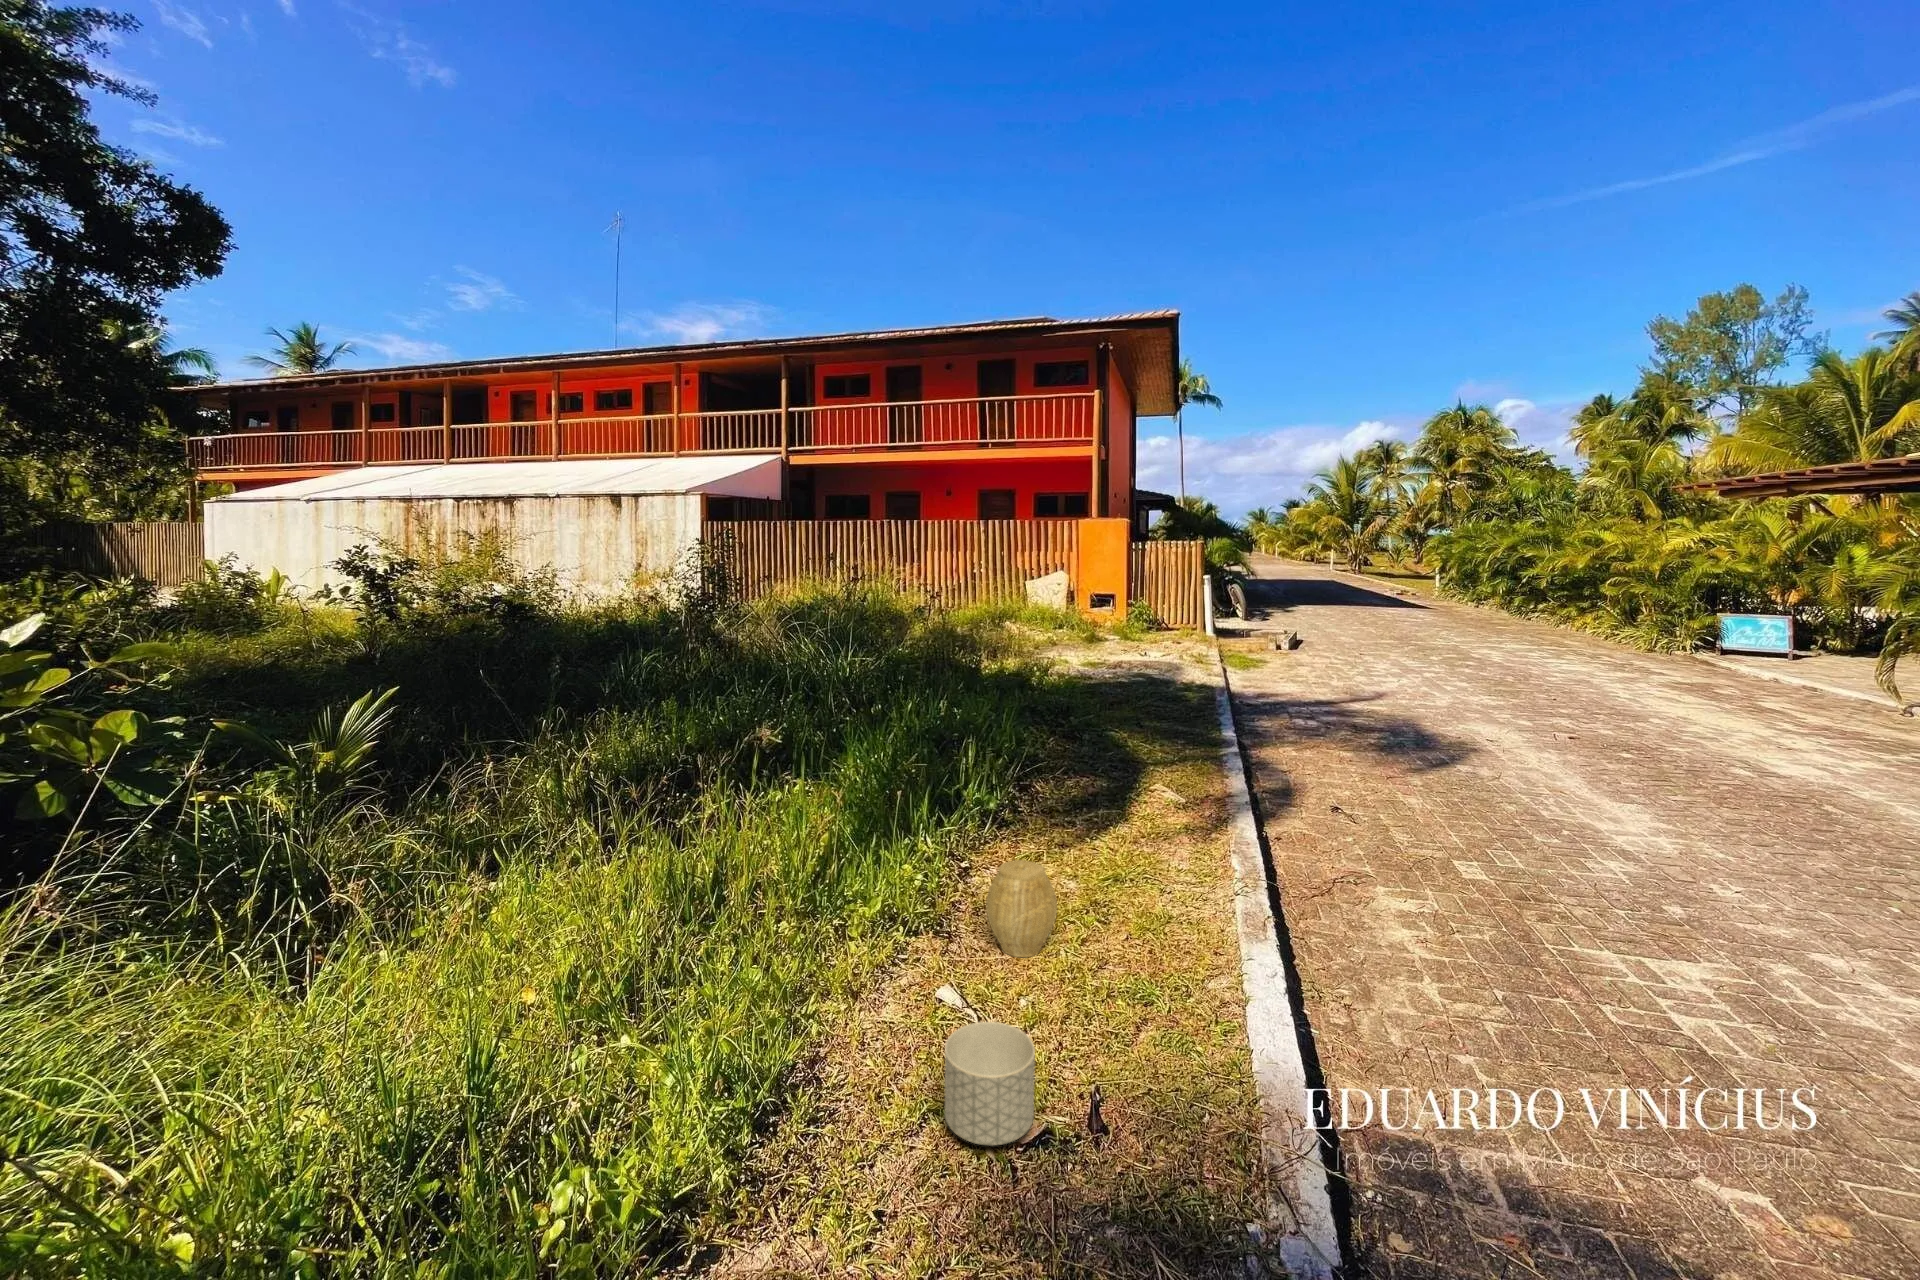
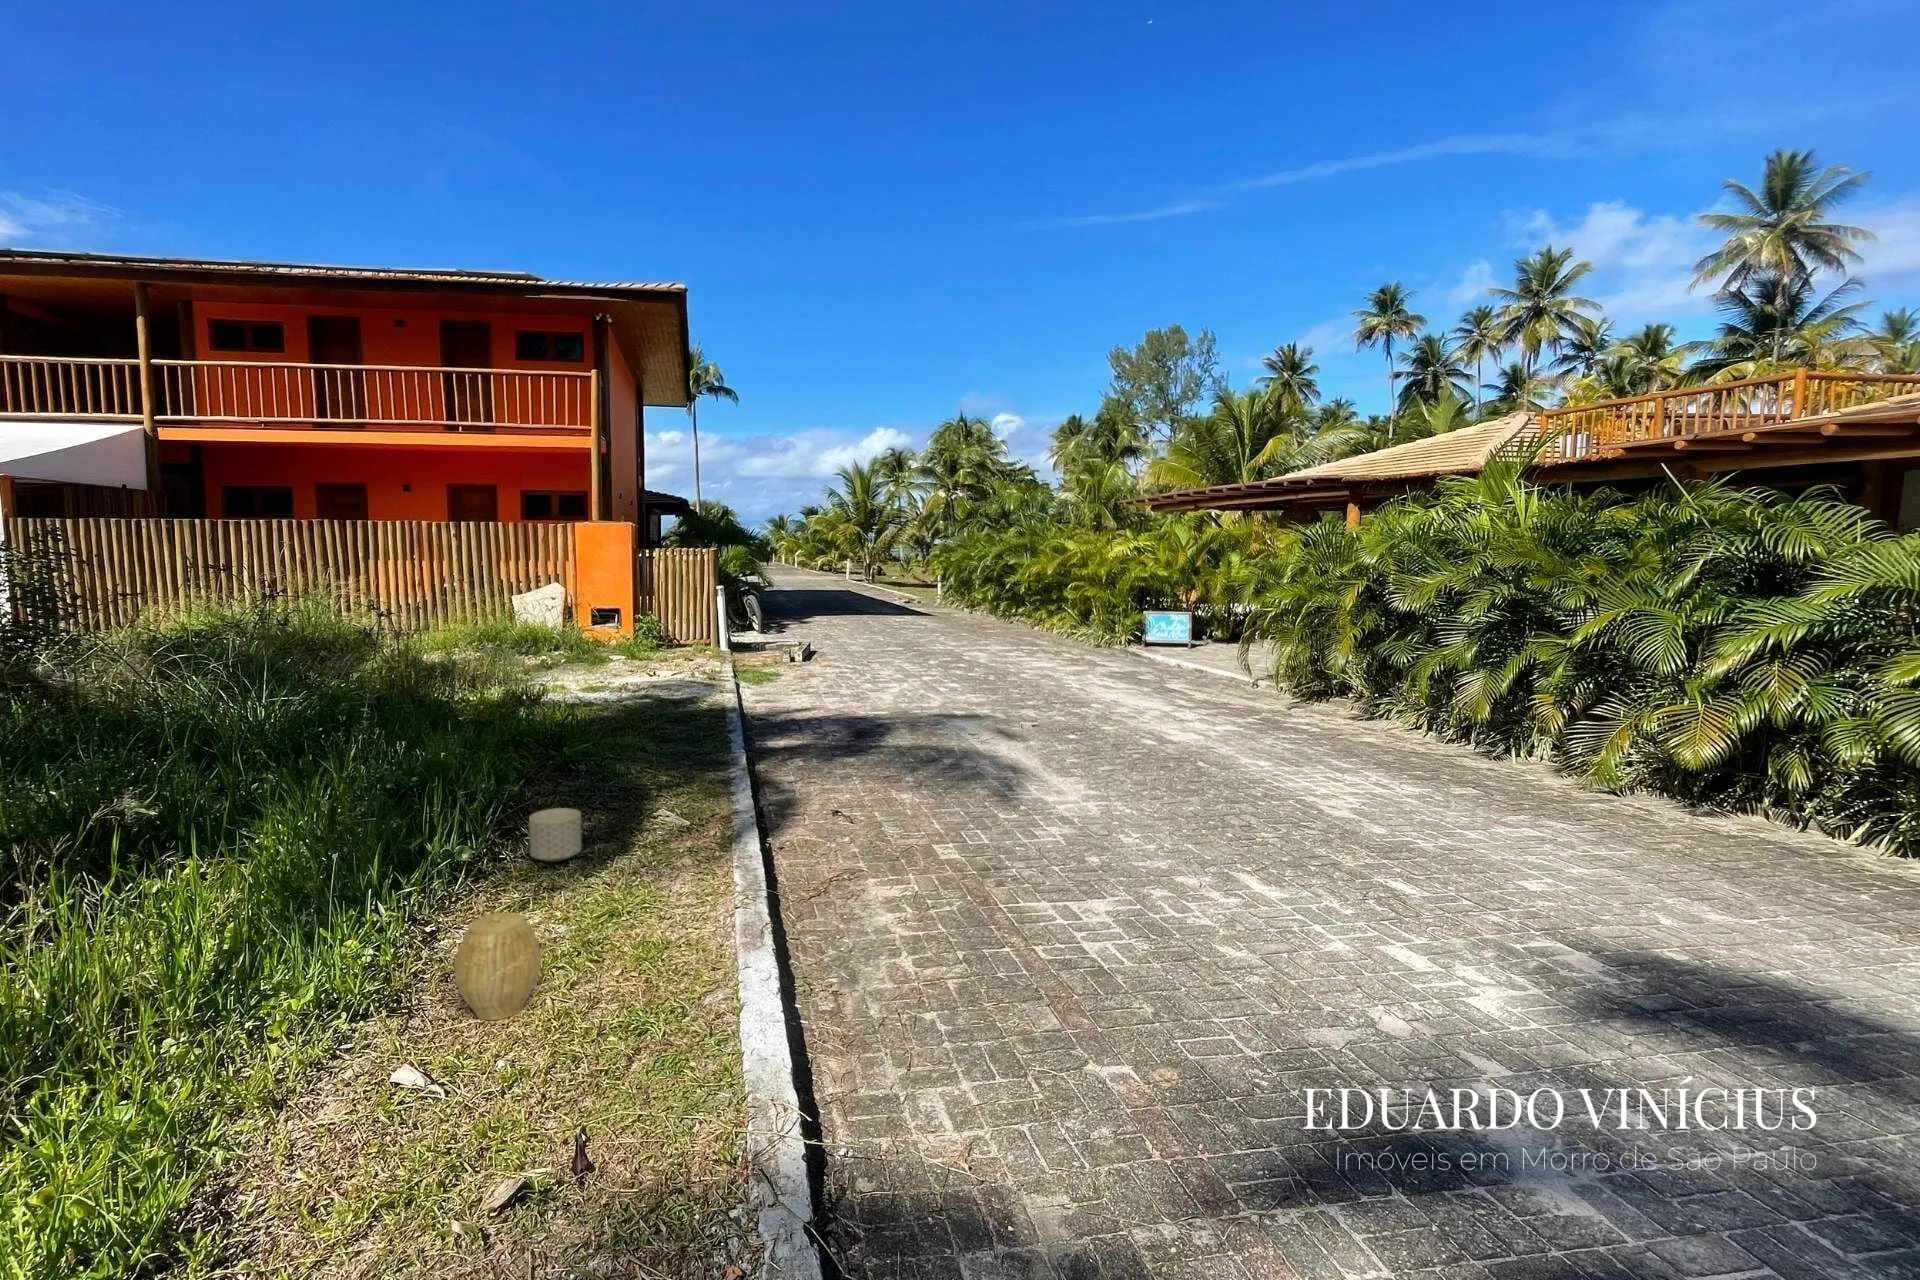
planter: present [945,1022,1035,1146] -> present [529,808,582,862]

